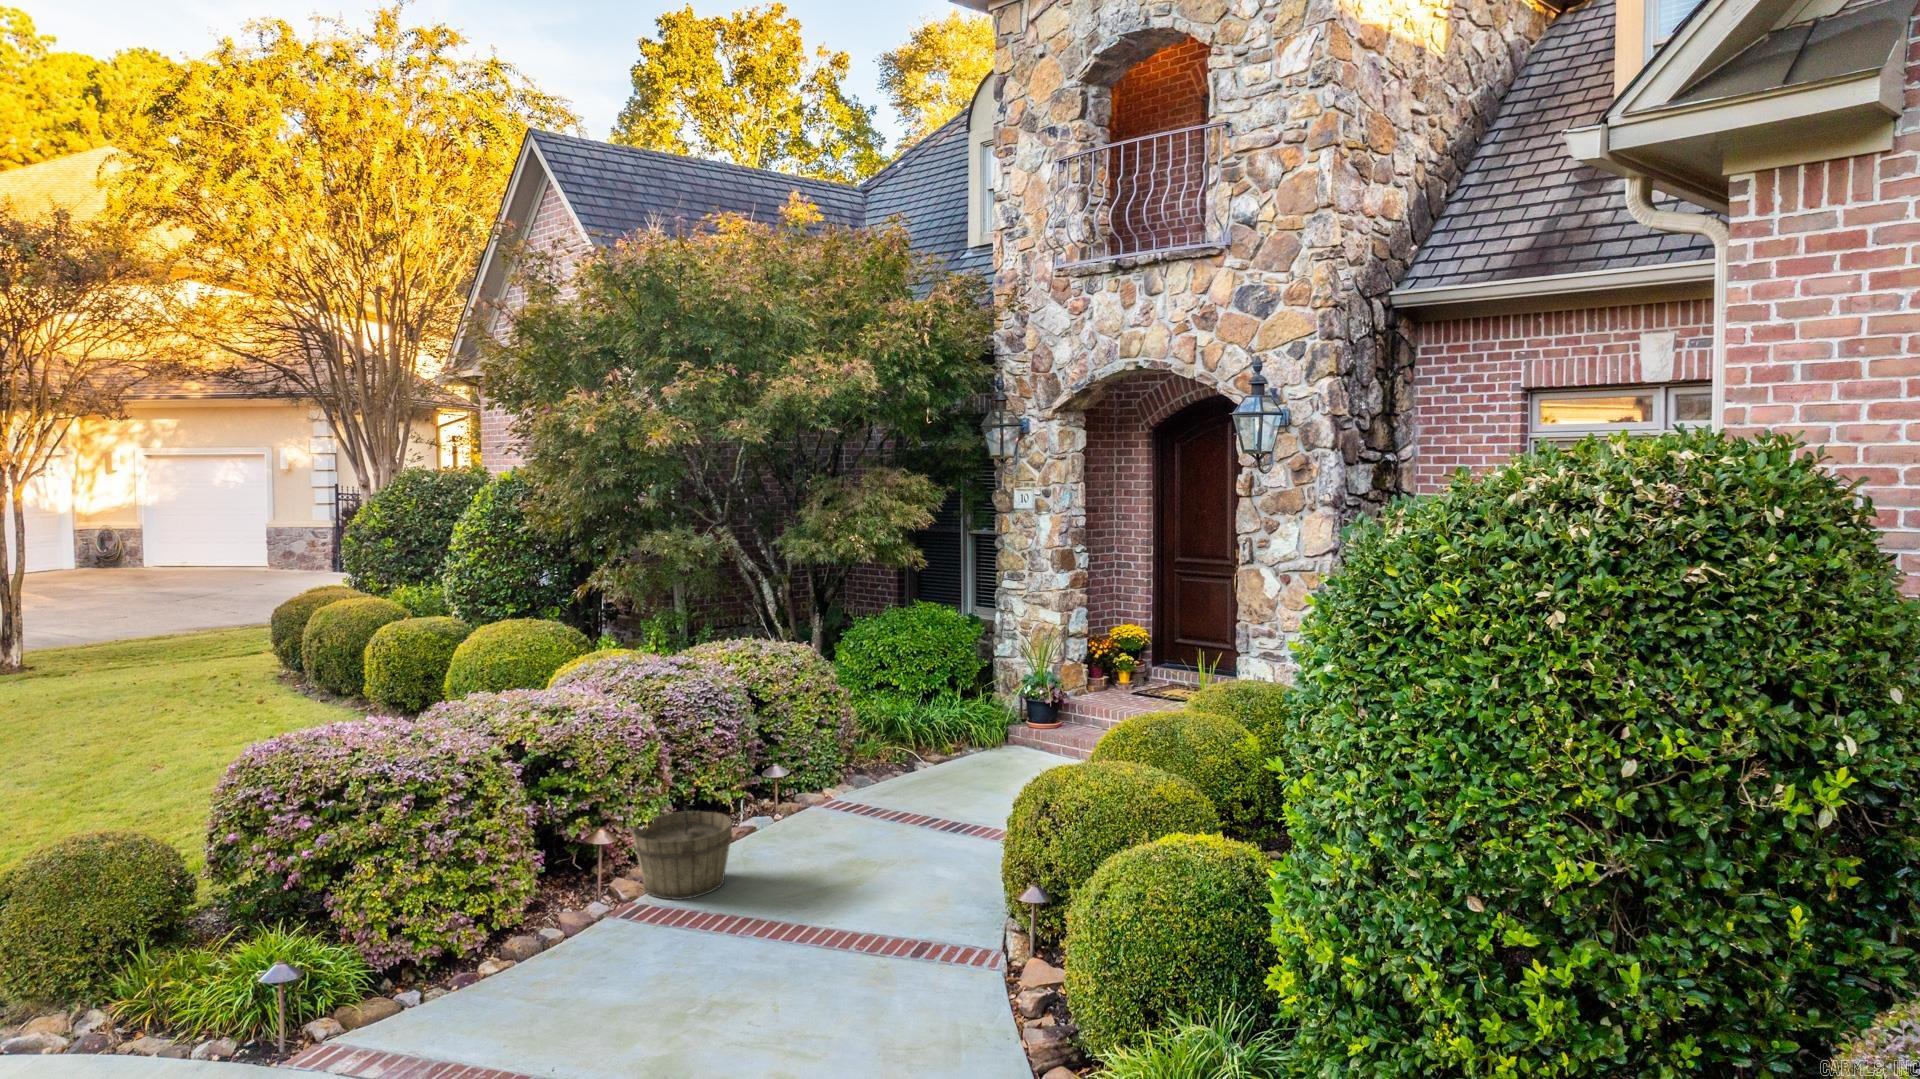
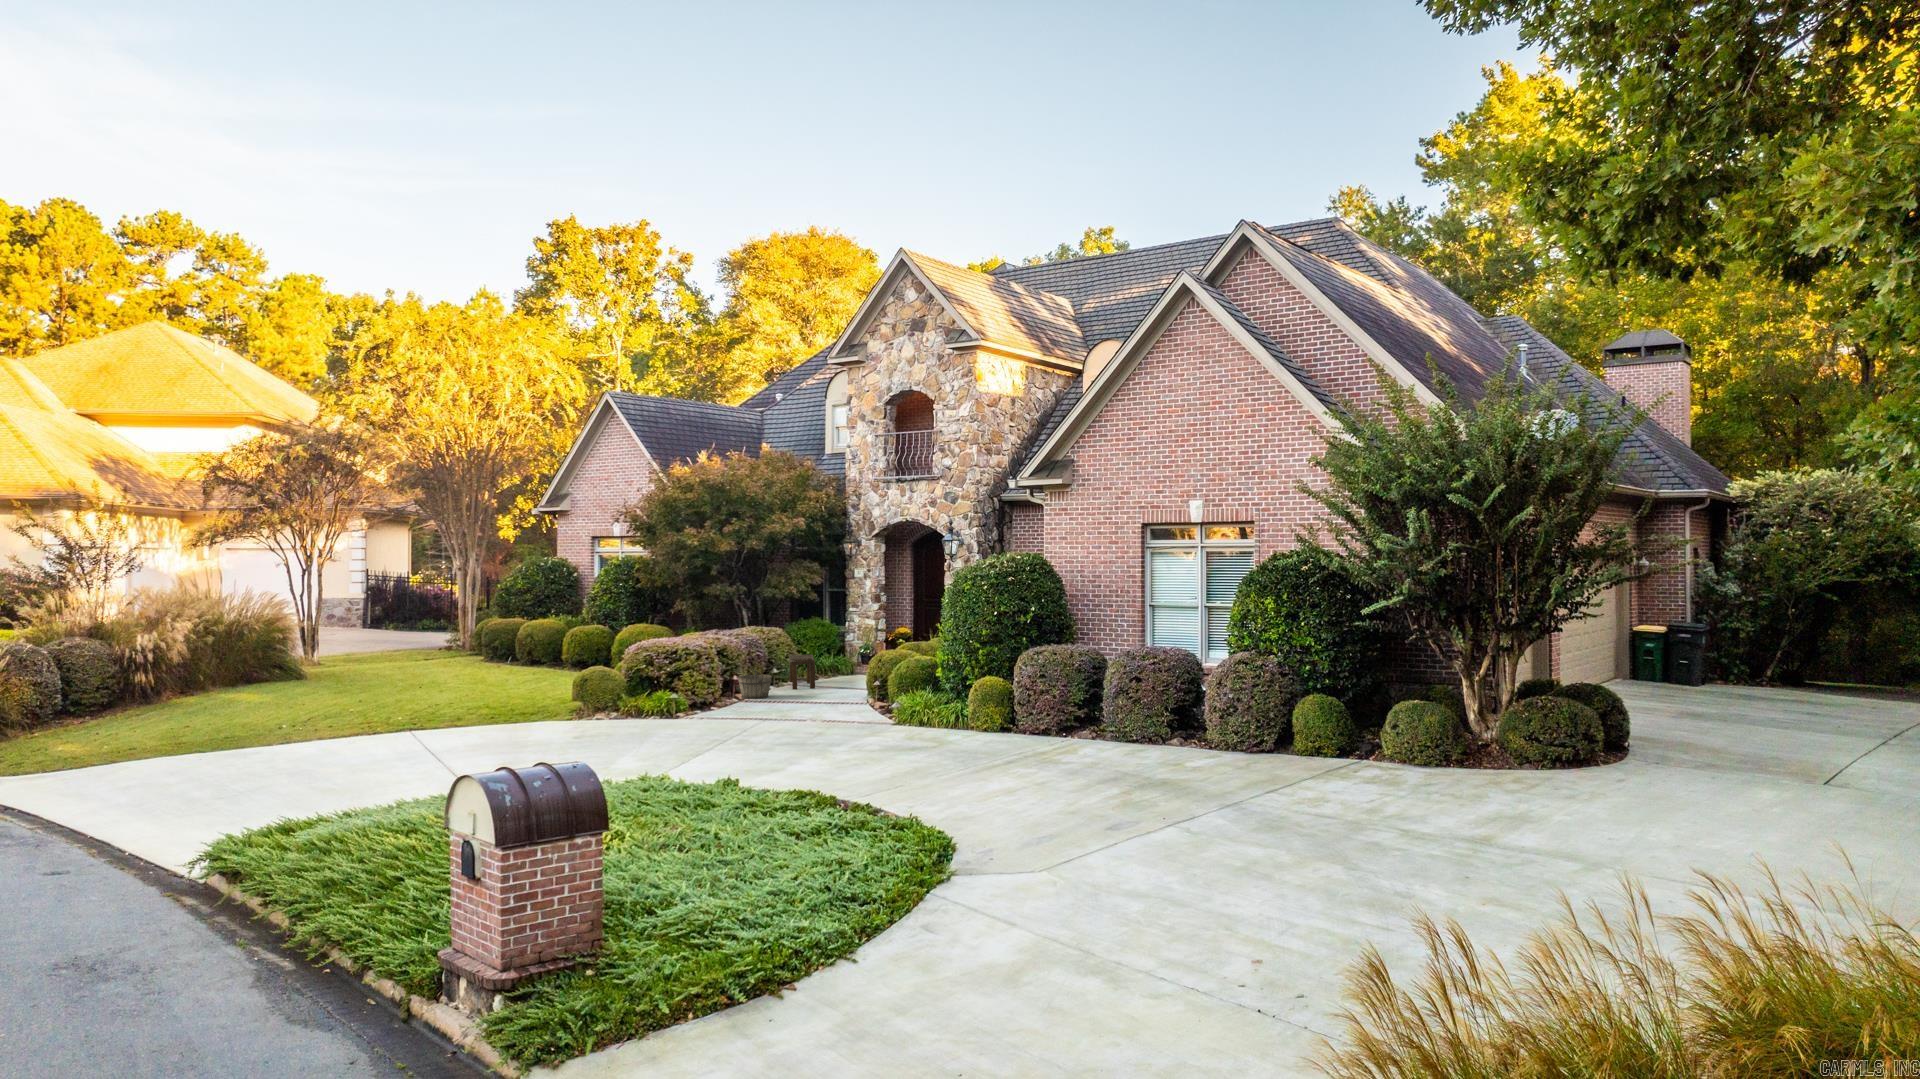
bench: none [812,721,888,834] -> present [789,654,815,690]

